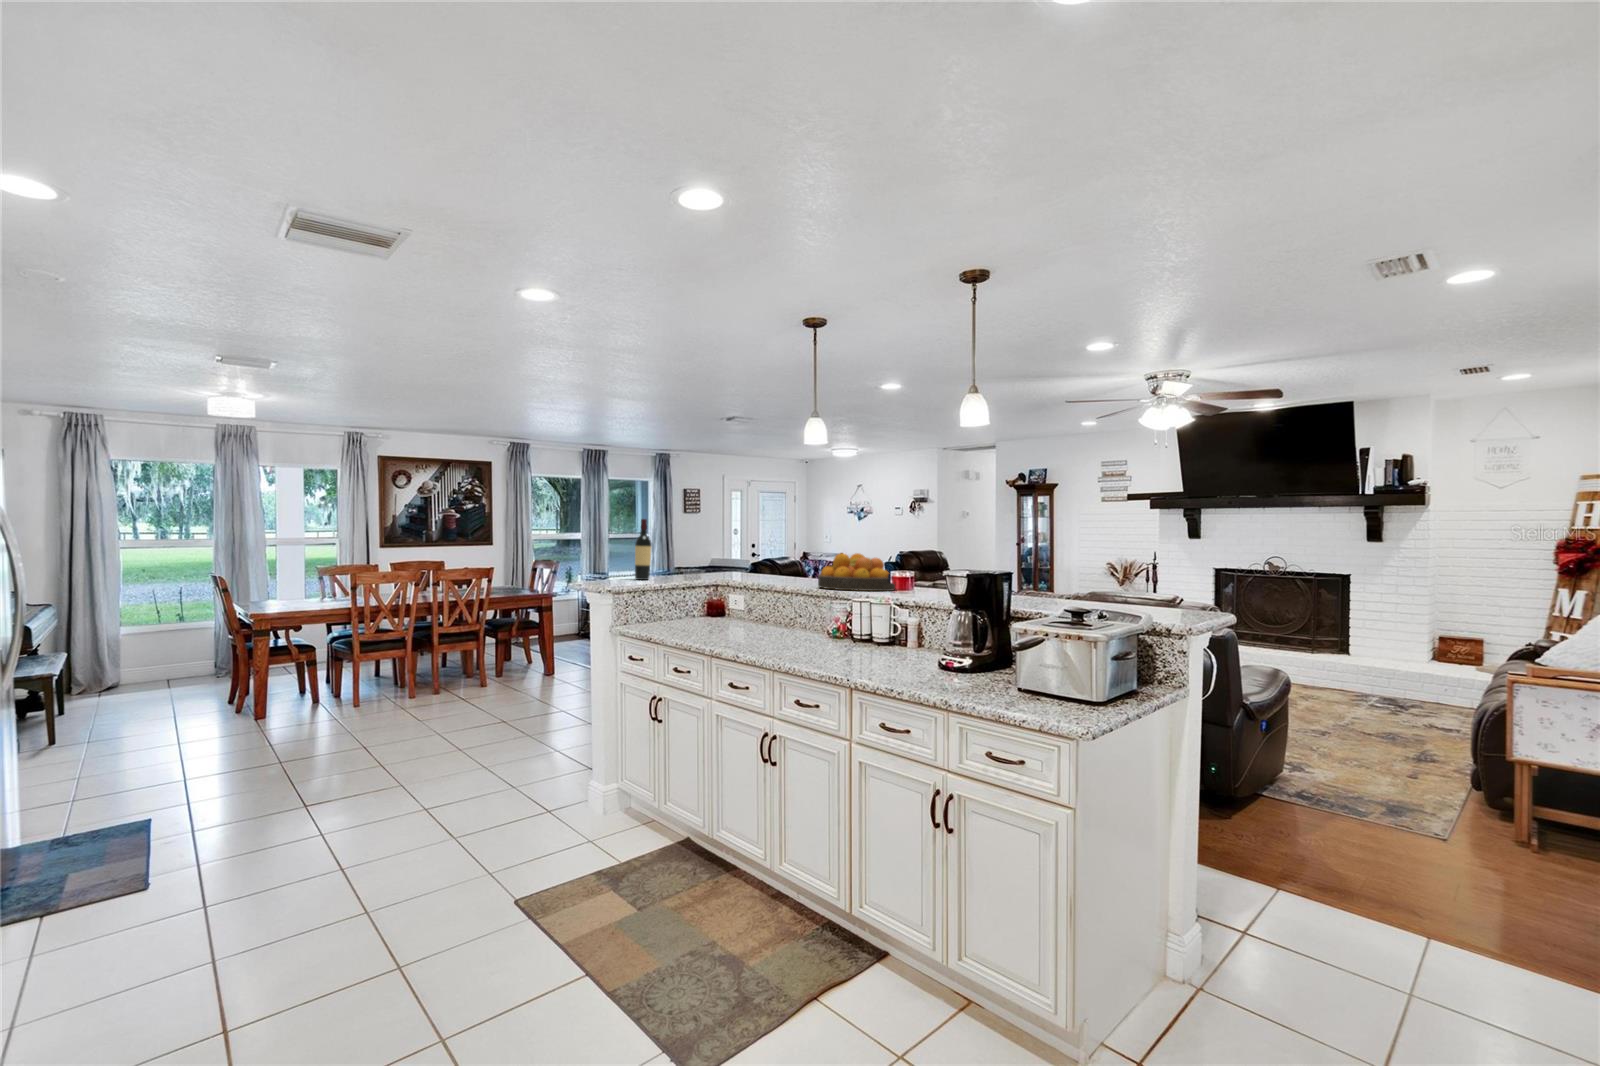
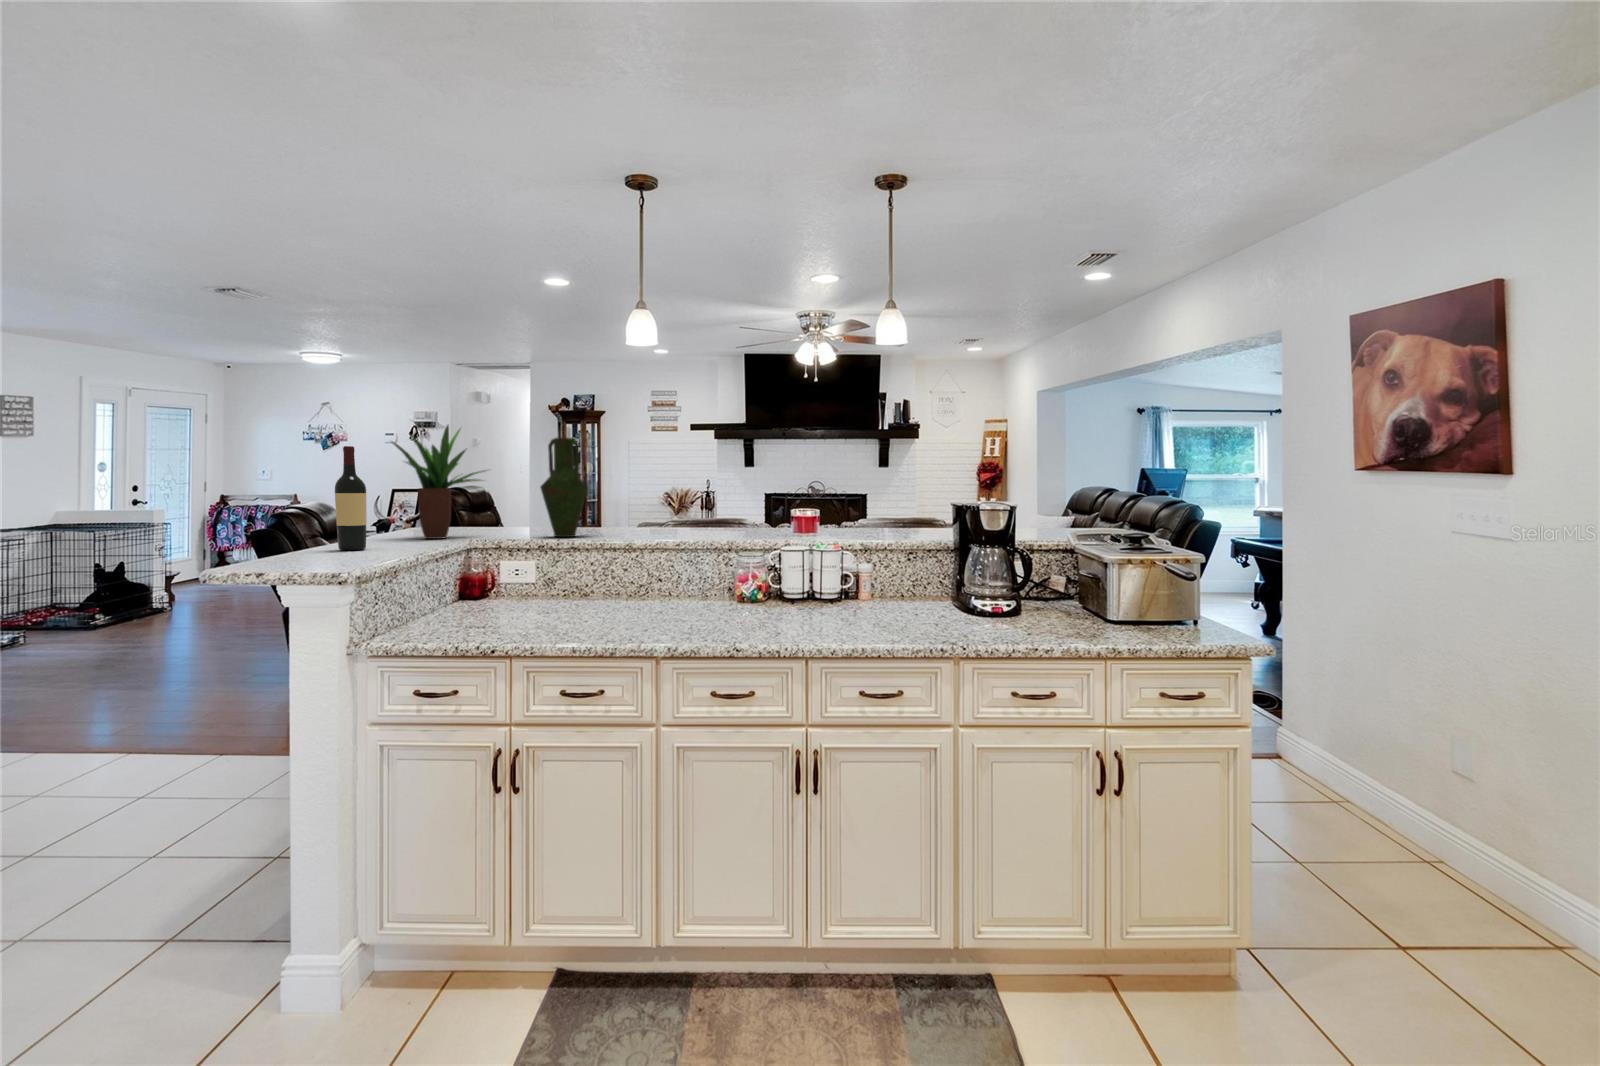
potted plant: none [696,503,758,579] -> present [393,425,485,539]
vase: none [768,512,801,583] -> present [540,438,588,537]
fruit bowl: present [818,553,895,591] -> none [656,491,757,539]

